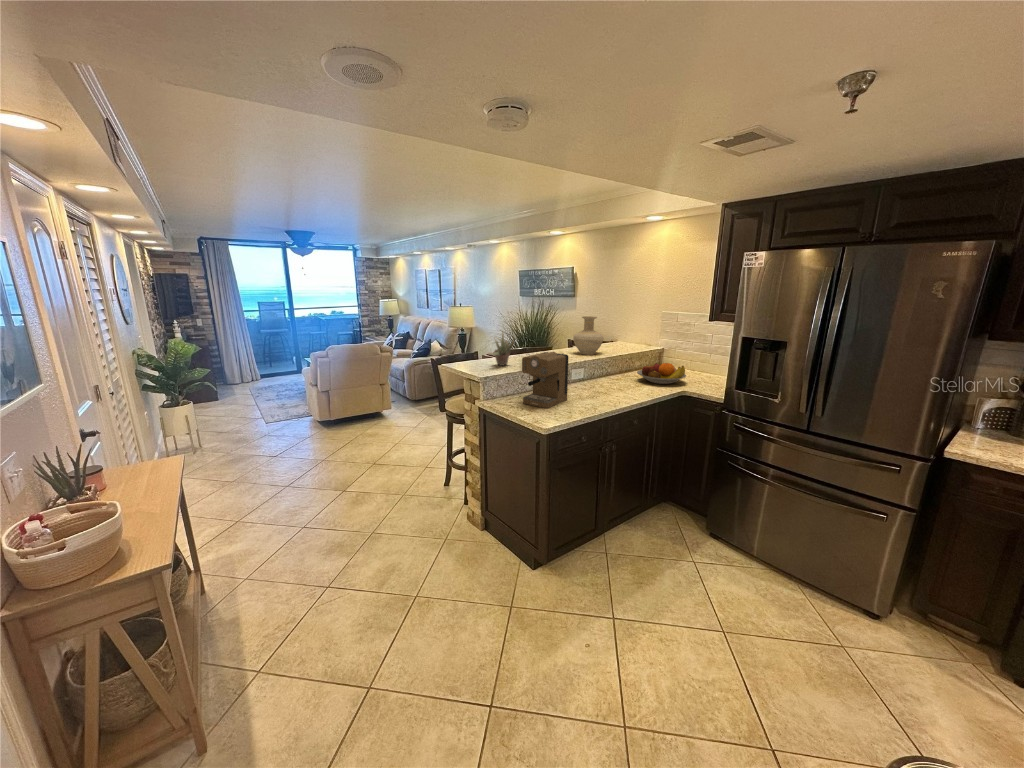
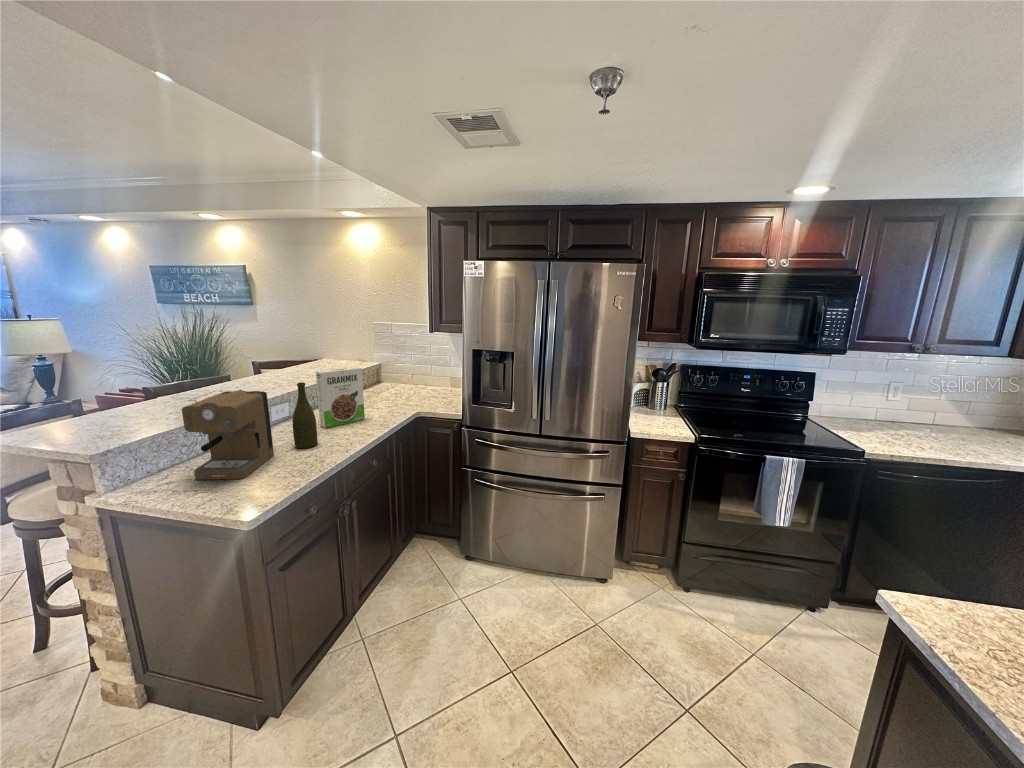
vase: present [573,316,604,355] -> none [264,332,309,383]
succulent plant: present [488,332,514,366] -> none [101,364,159,422]
cereal box: none [602,346,639,390] -> present [316,367,365,428]
bottle: none [581,352,597,400] -> present [292,383,318,448]
fruit bowl: present [637,363,686,384] -> none [360,382,416,407]

